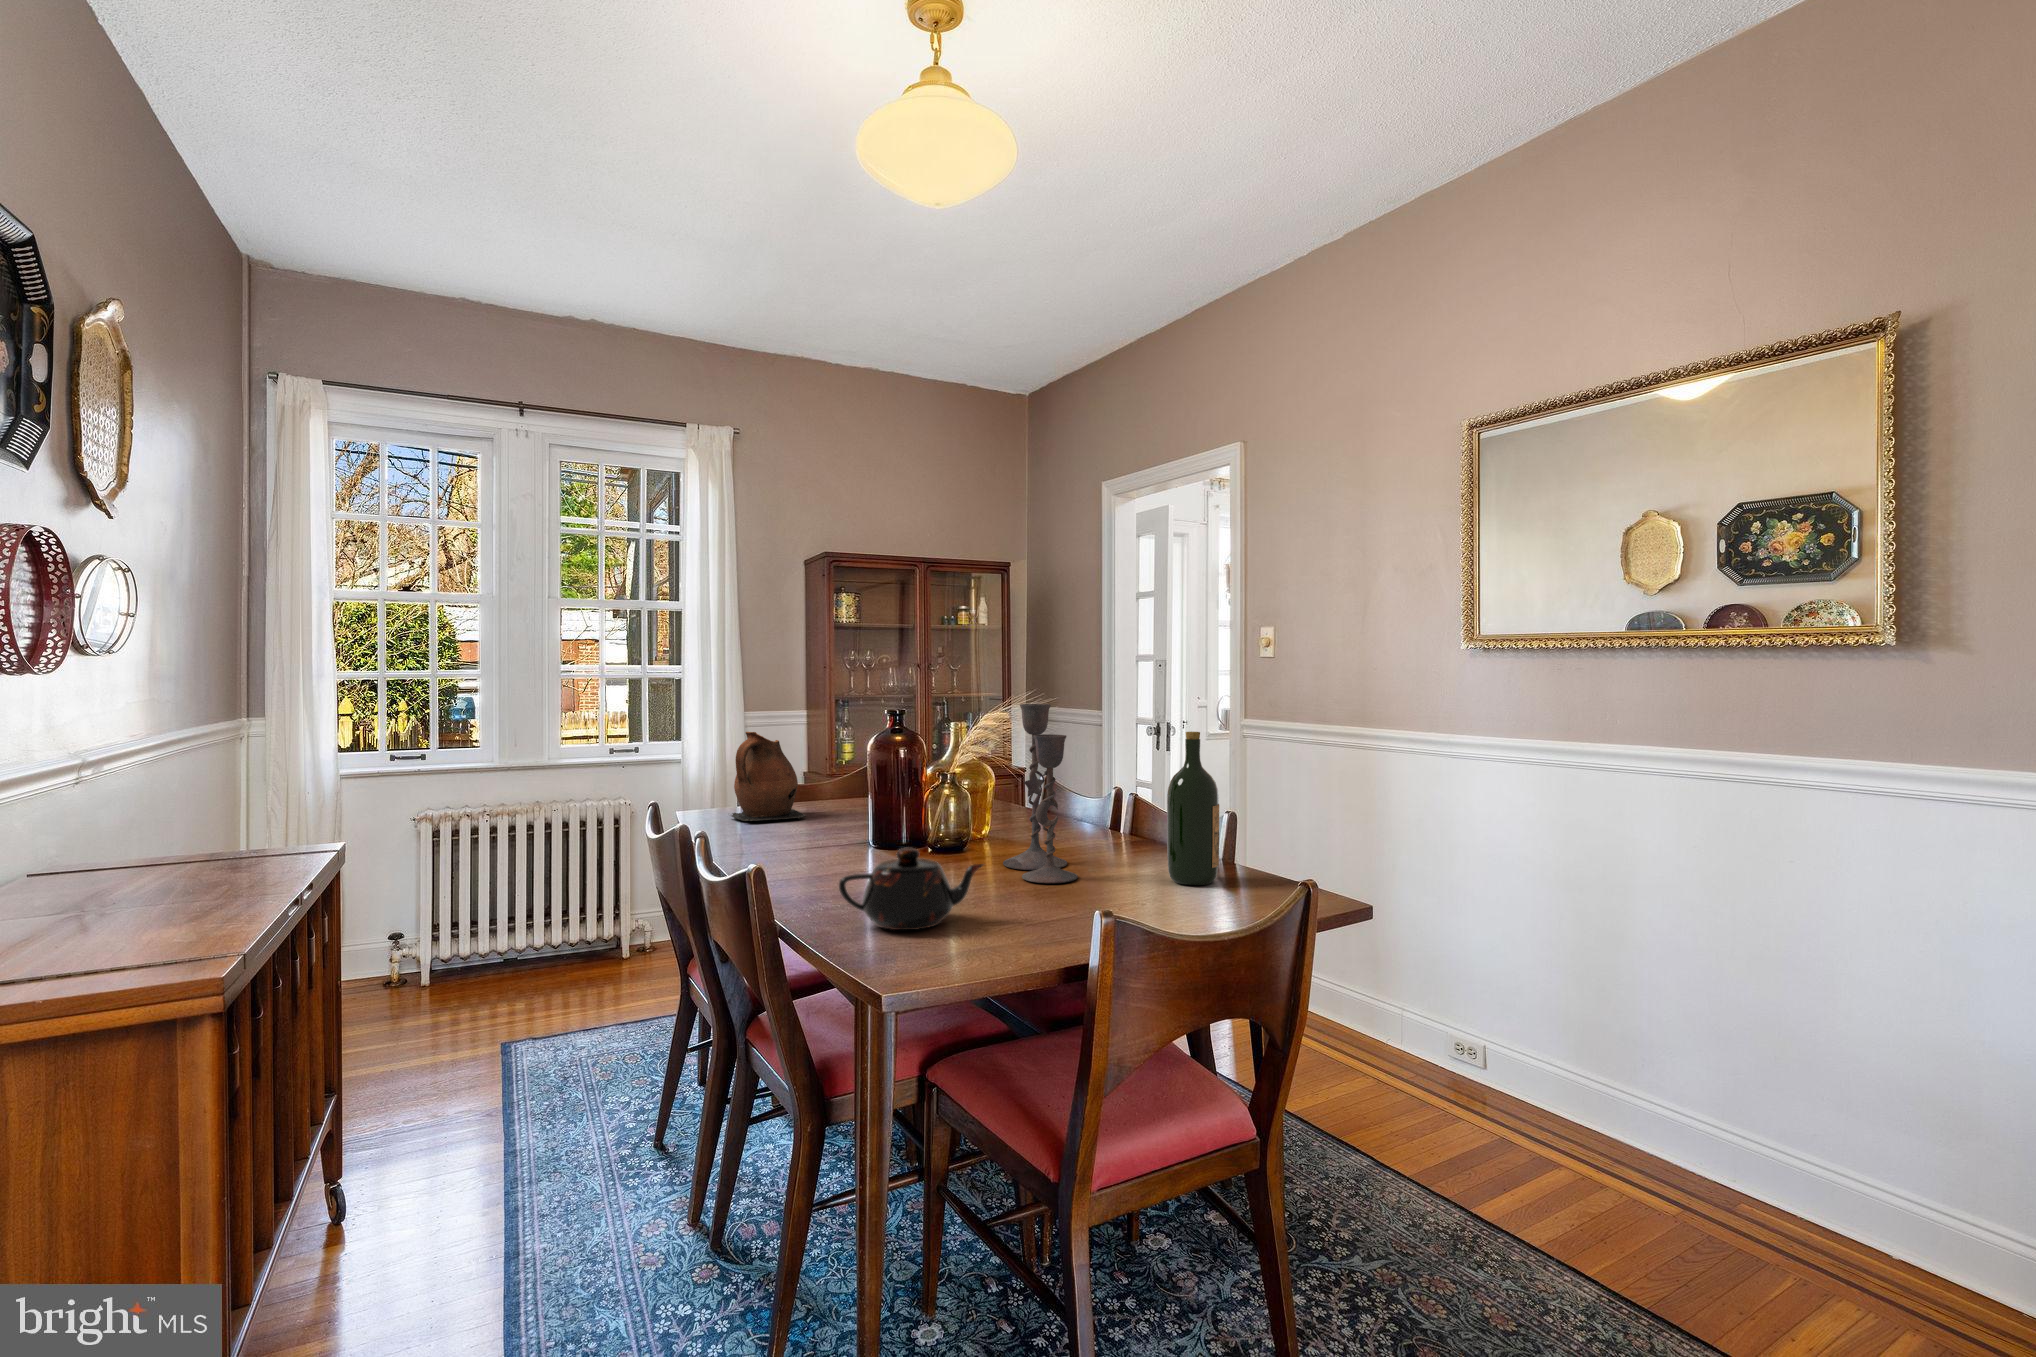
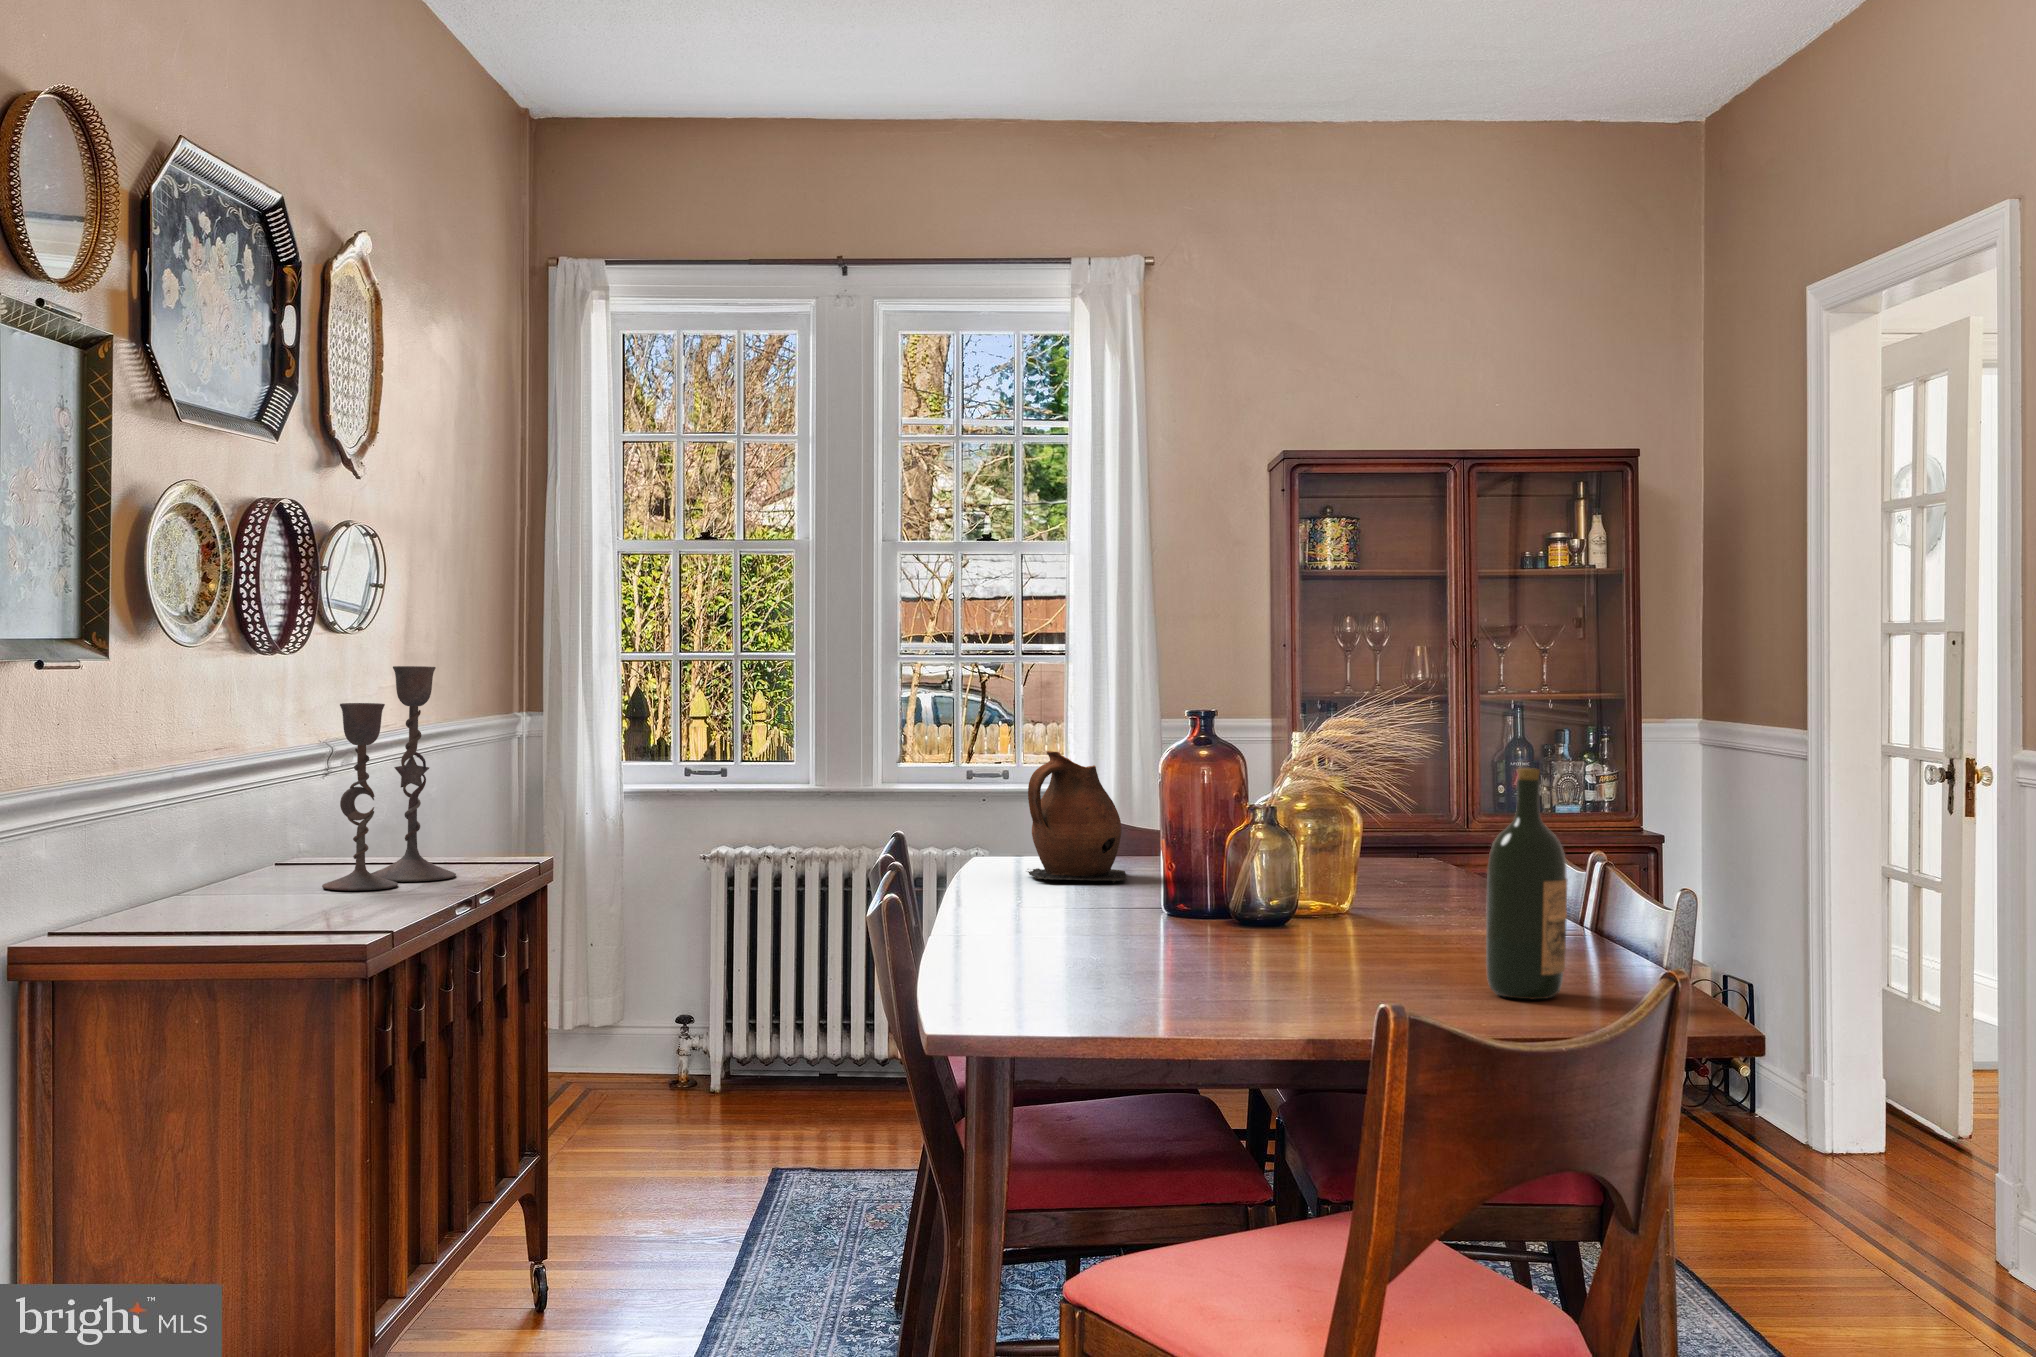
candlestick: present [1003,704,1078,883] -> present [322,666,456,890]
teapot: present [839,848,983,930] -> none [982,897,1164,1000]

